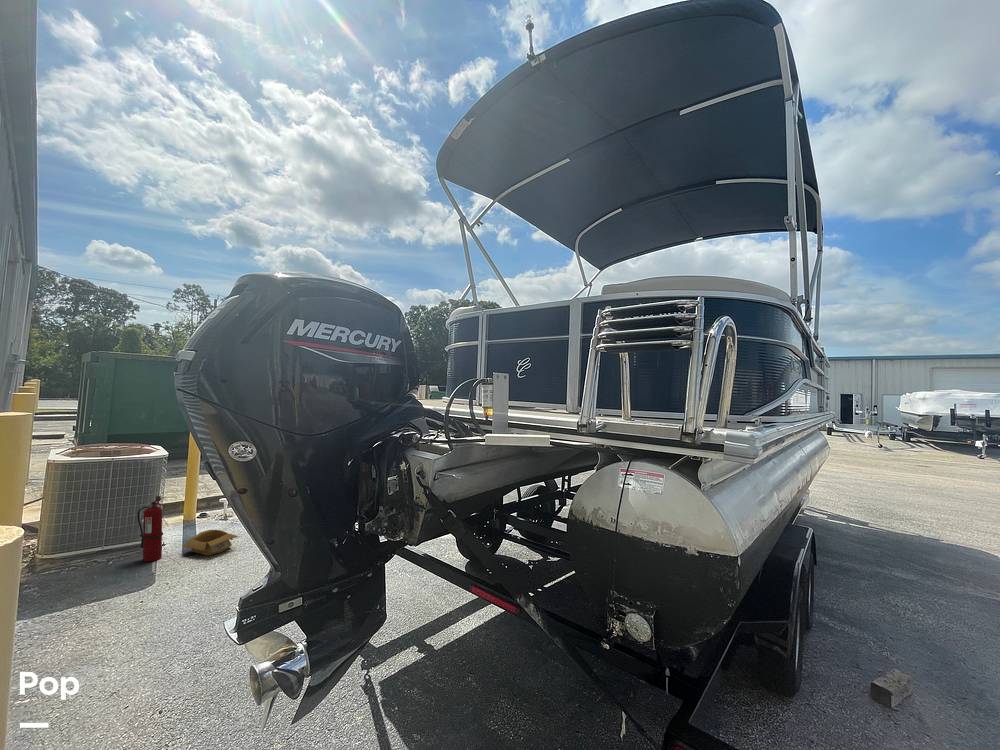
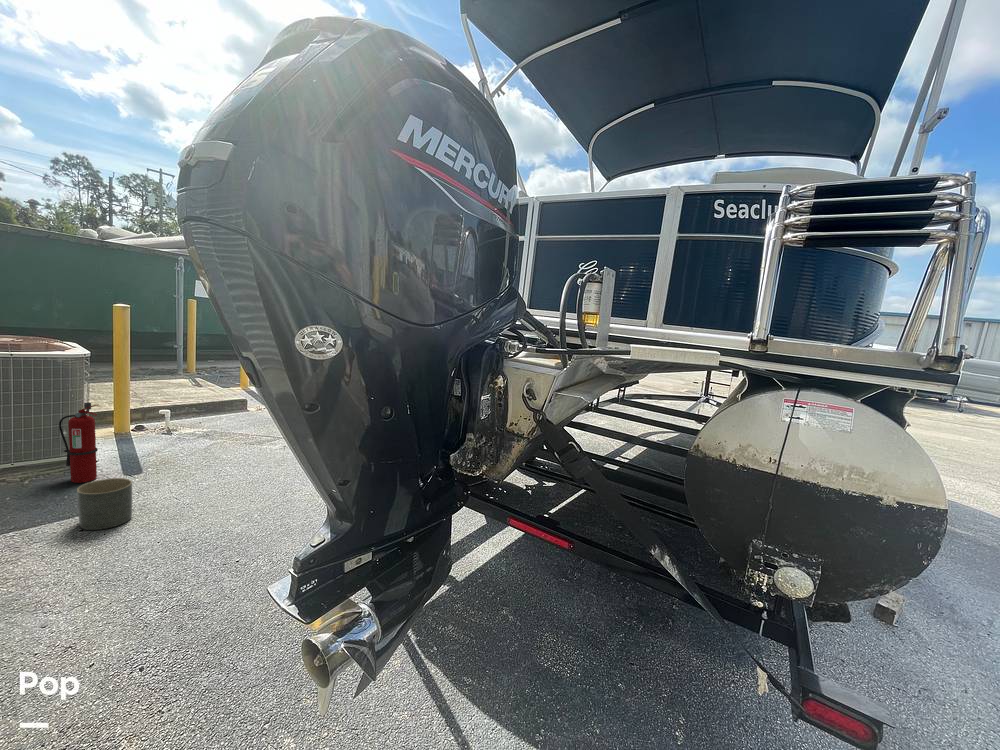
cardboard box: present [183,530,238,555] -> none [125,446,199,477]
planter: none [140,556,179,598] -> present [77,478,132,530]

